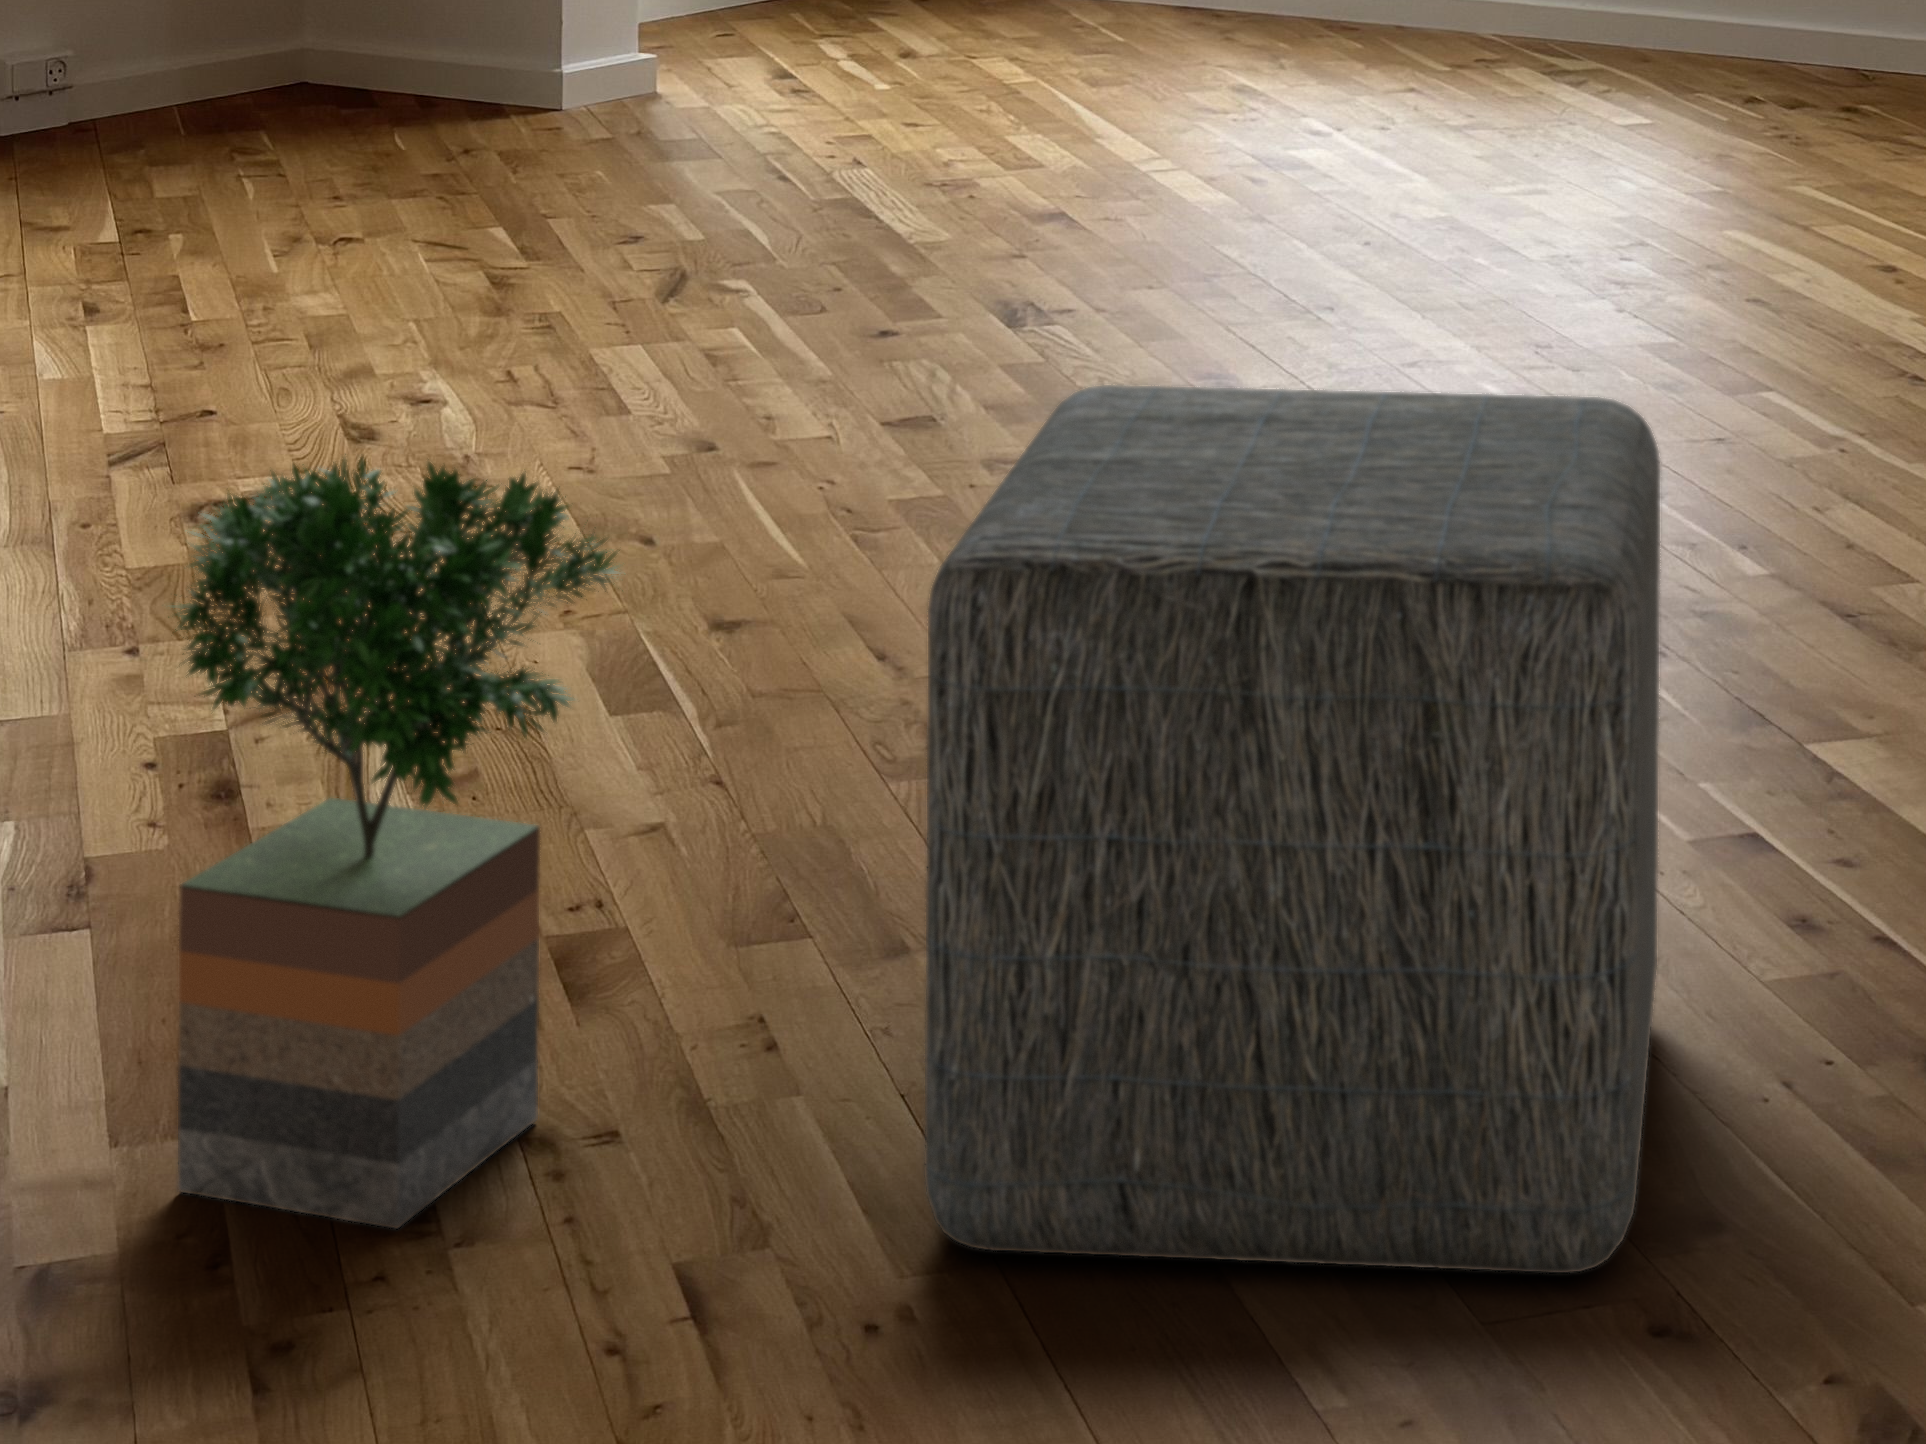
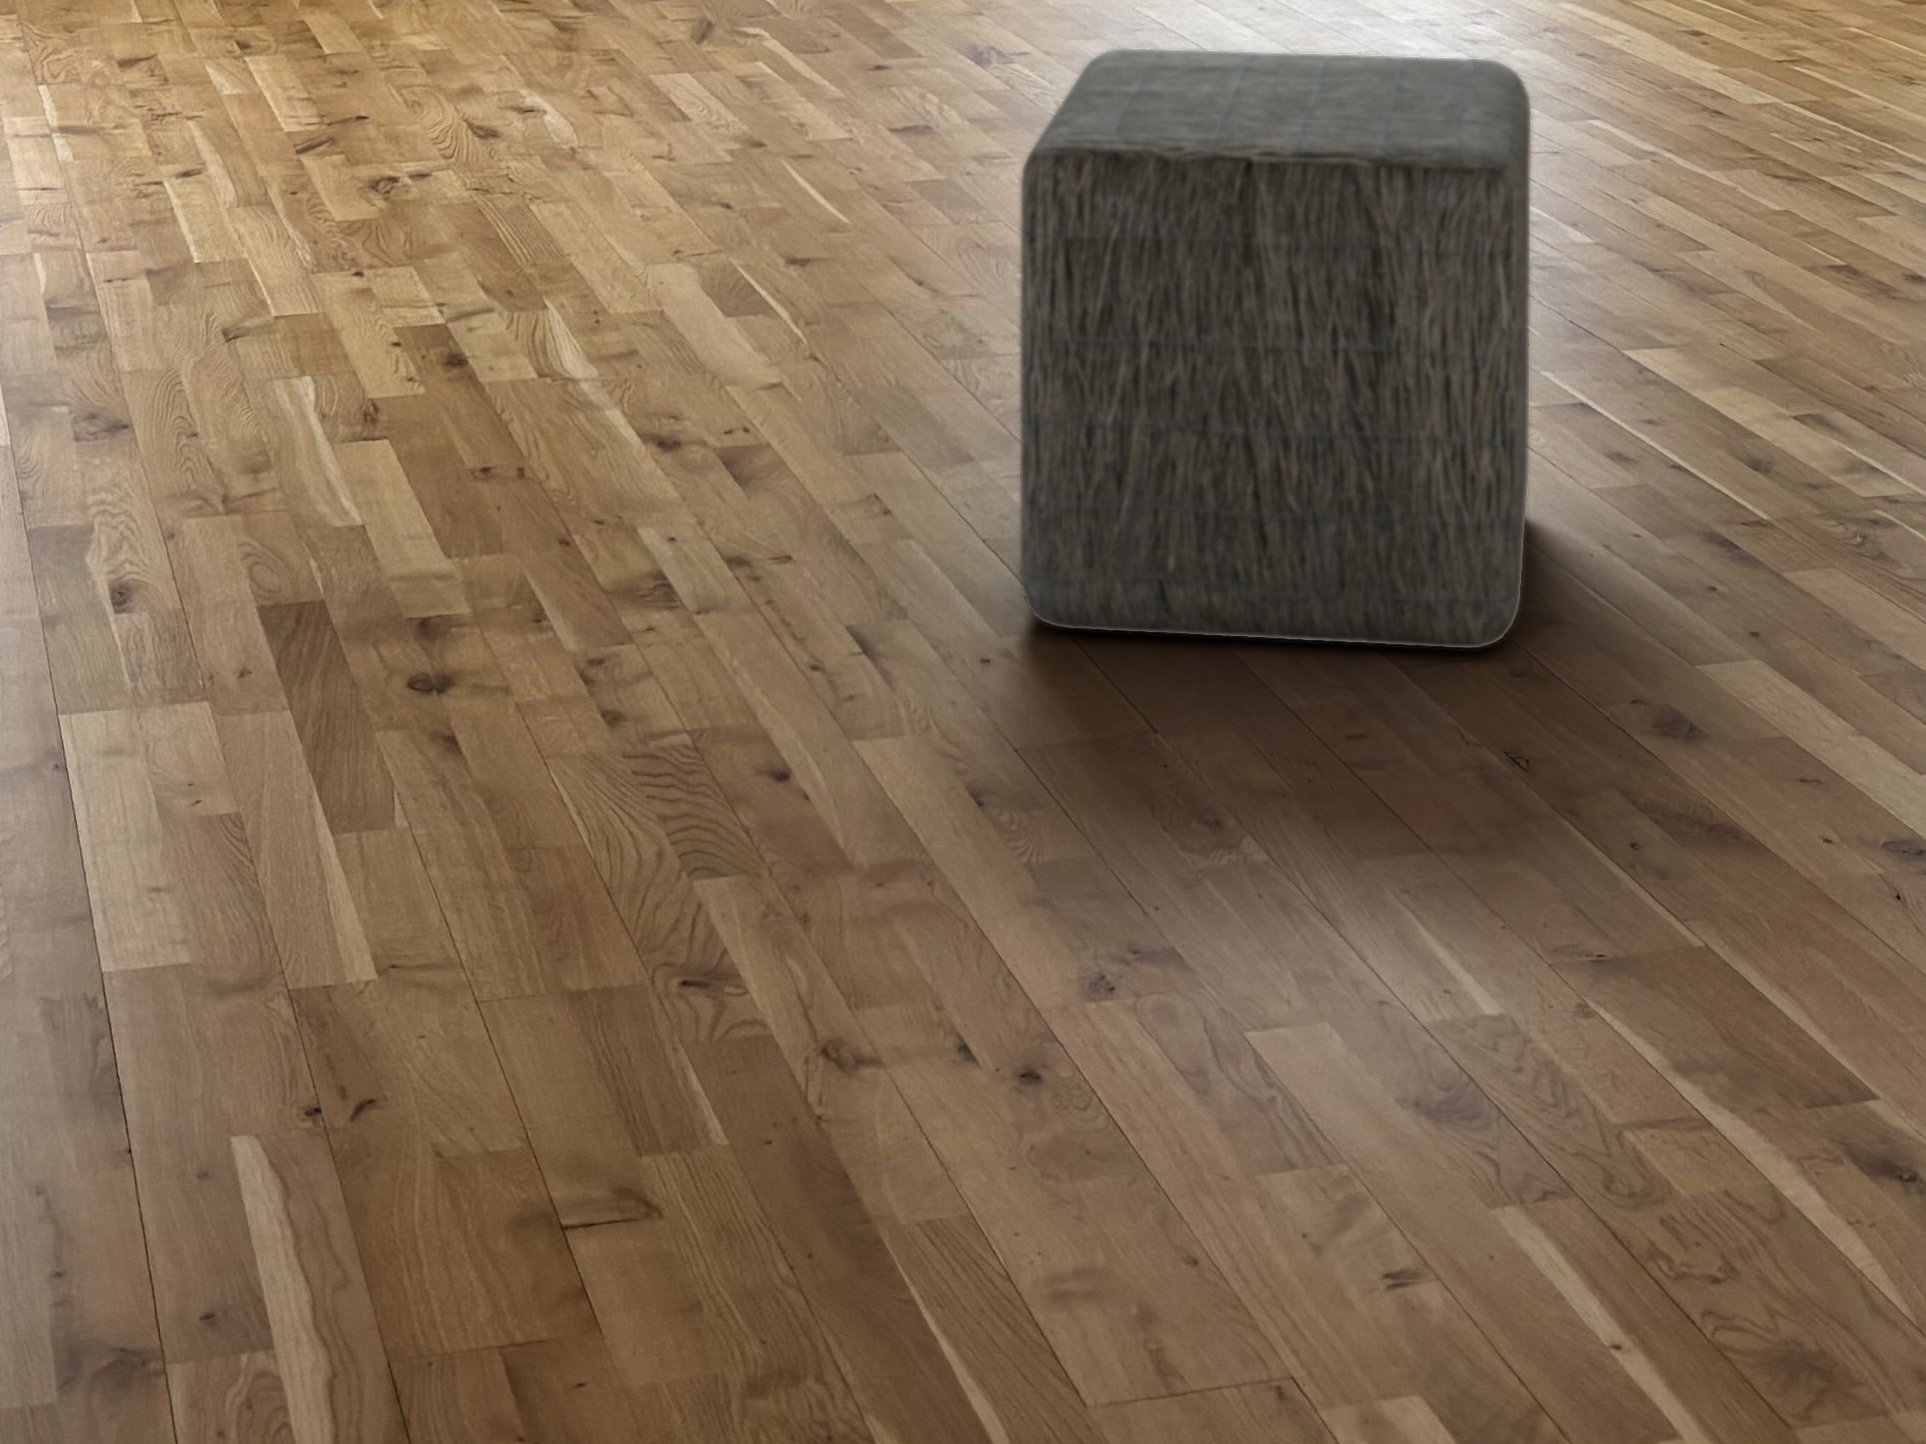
potted tree: present [175,458,625,1228] -> none [483,83,795,610]

